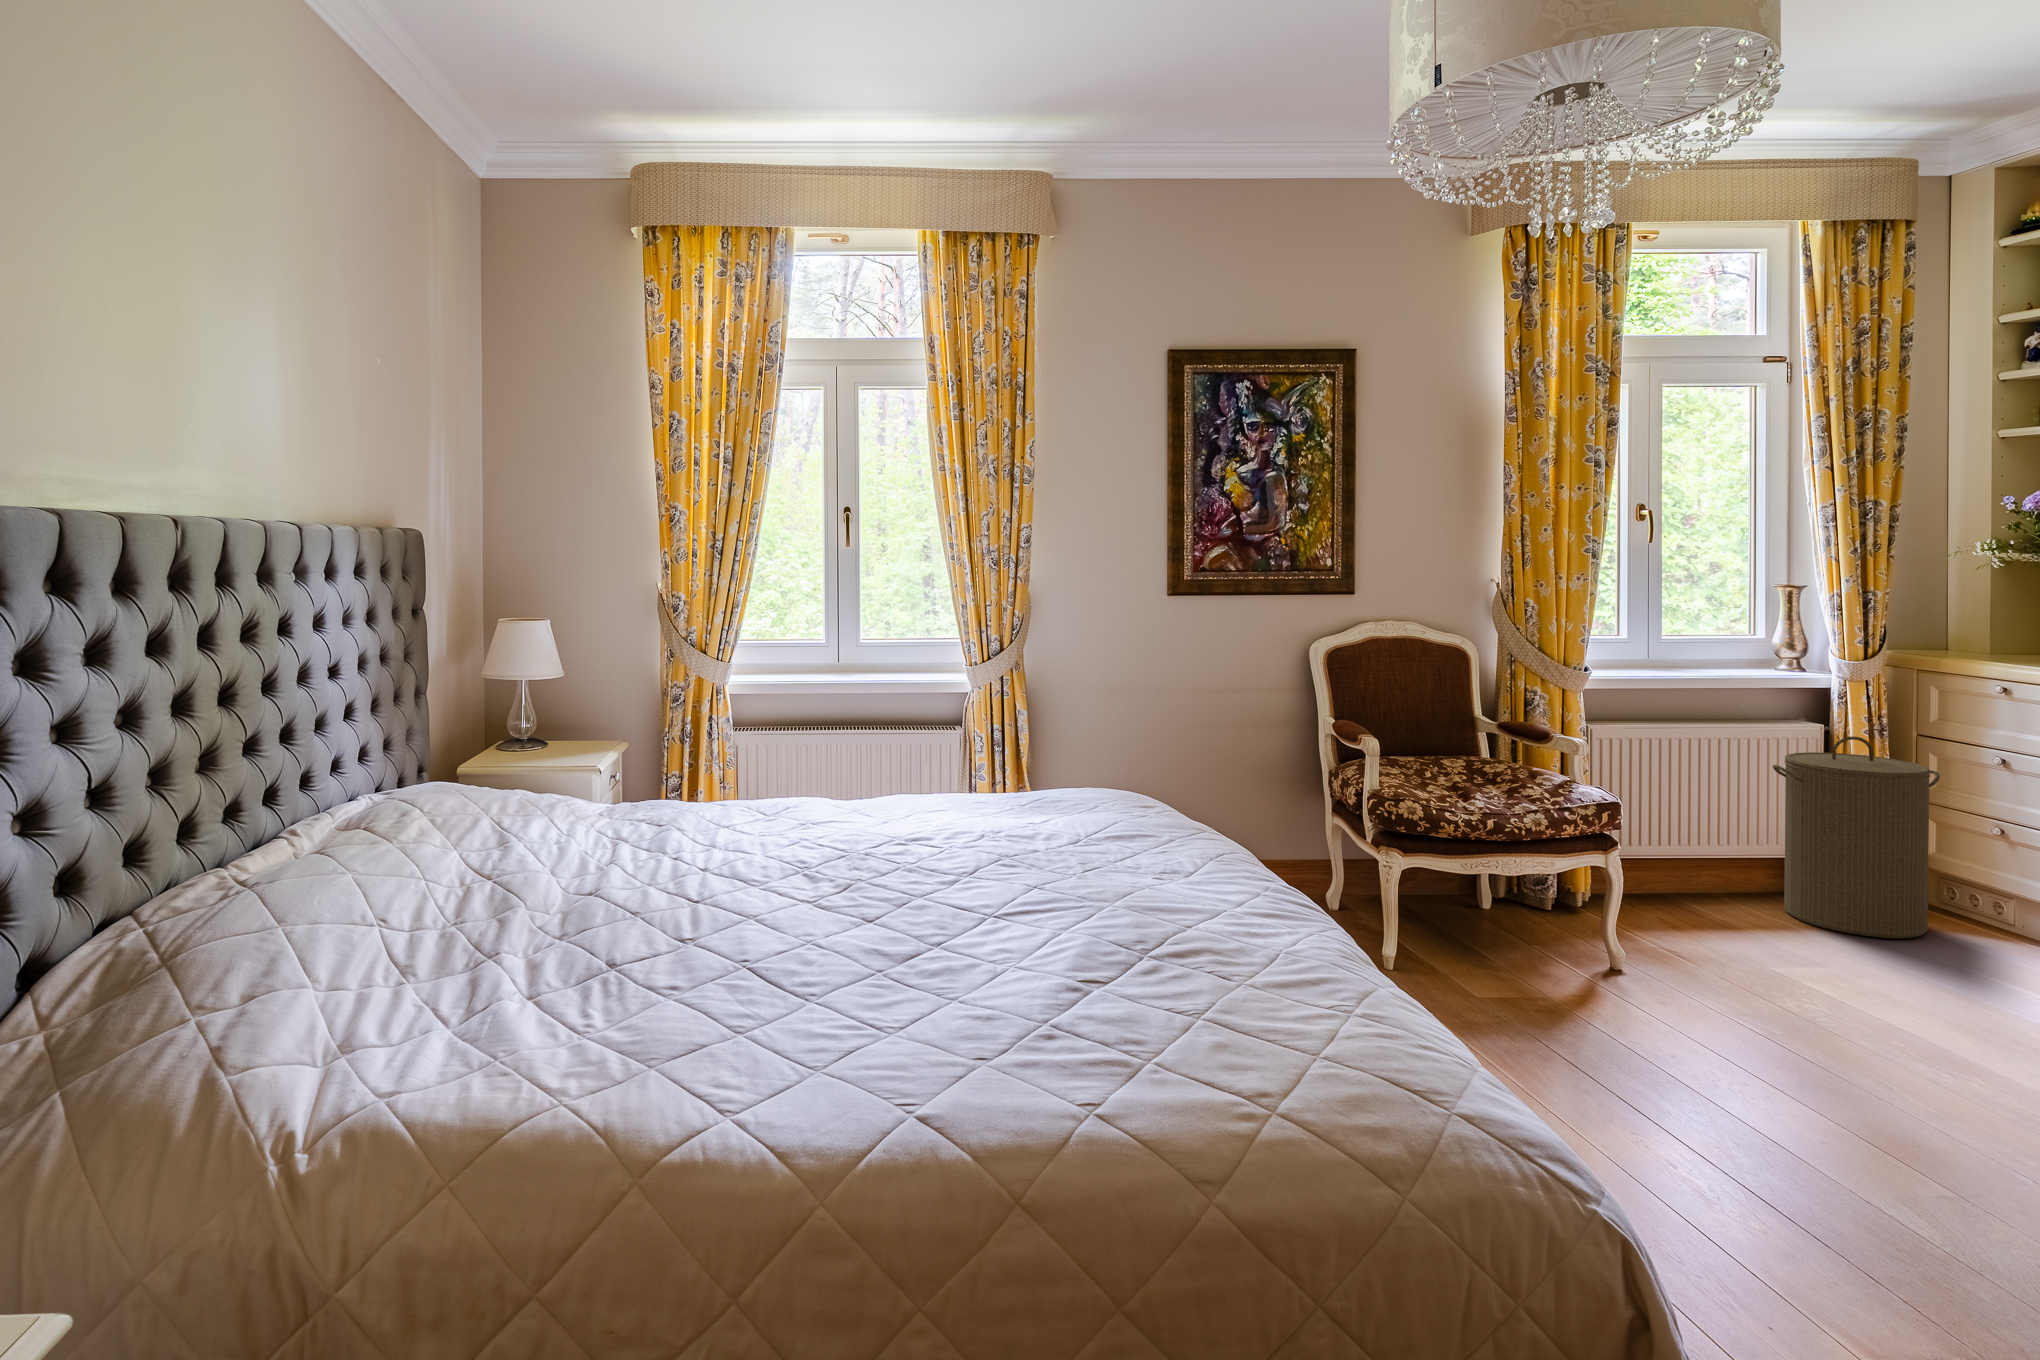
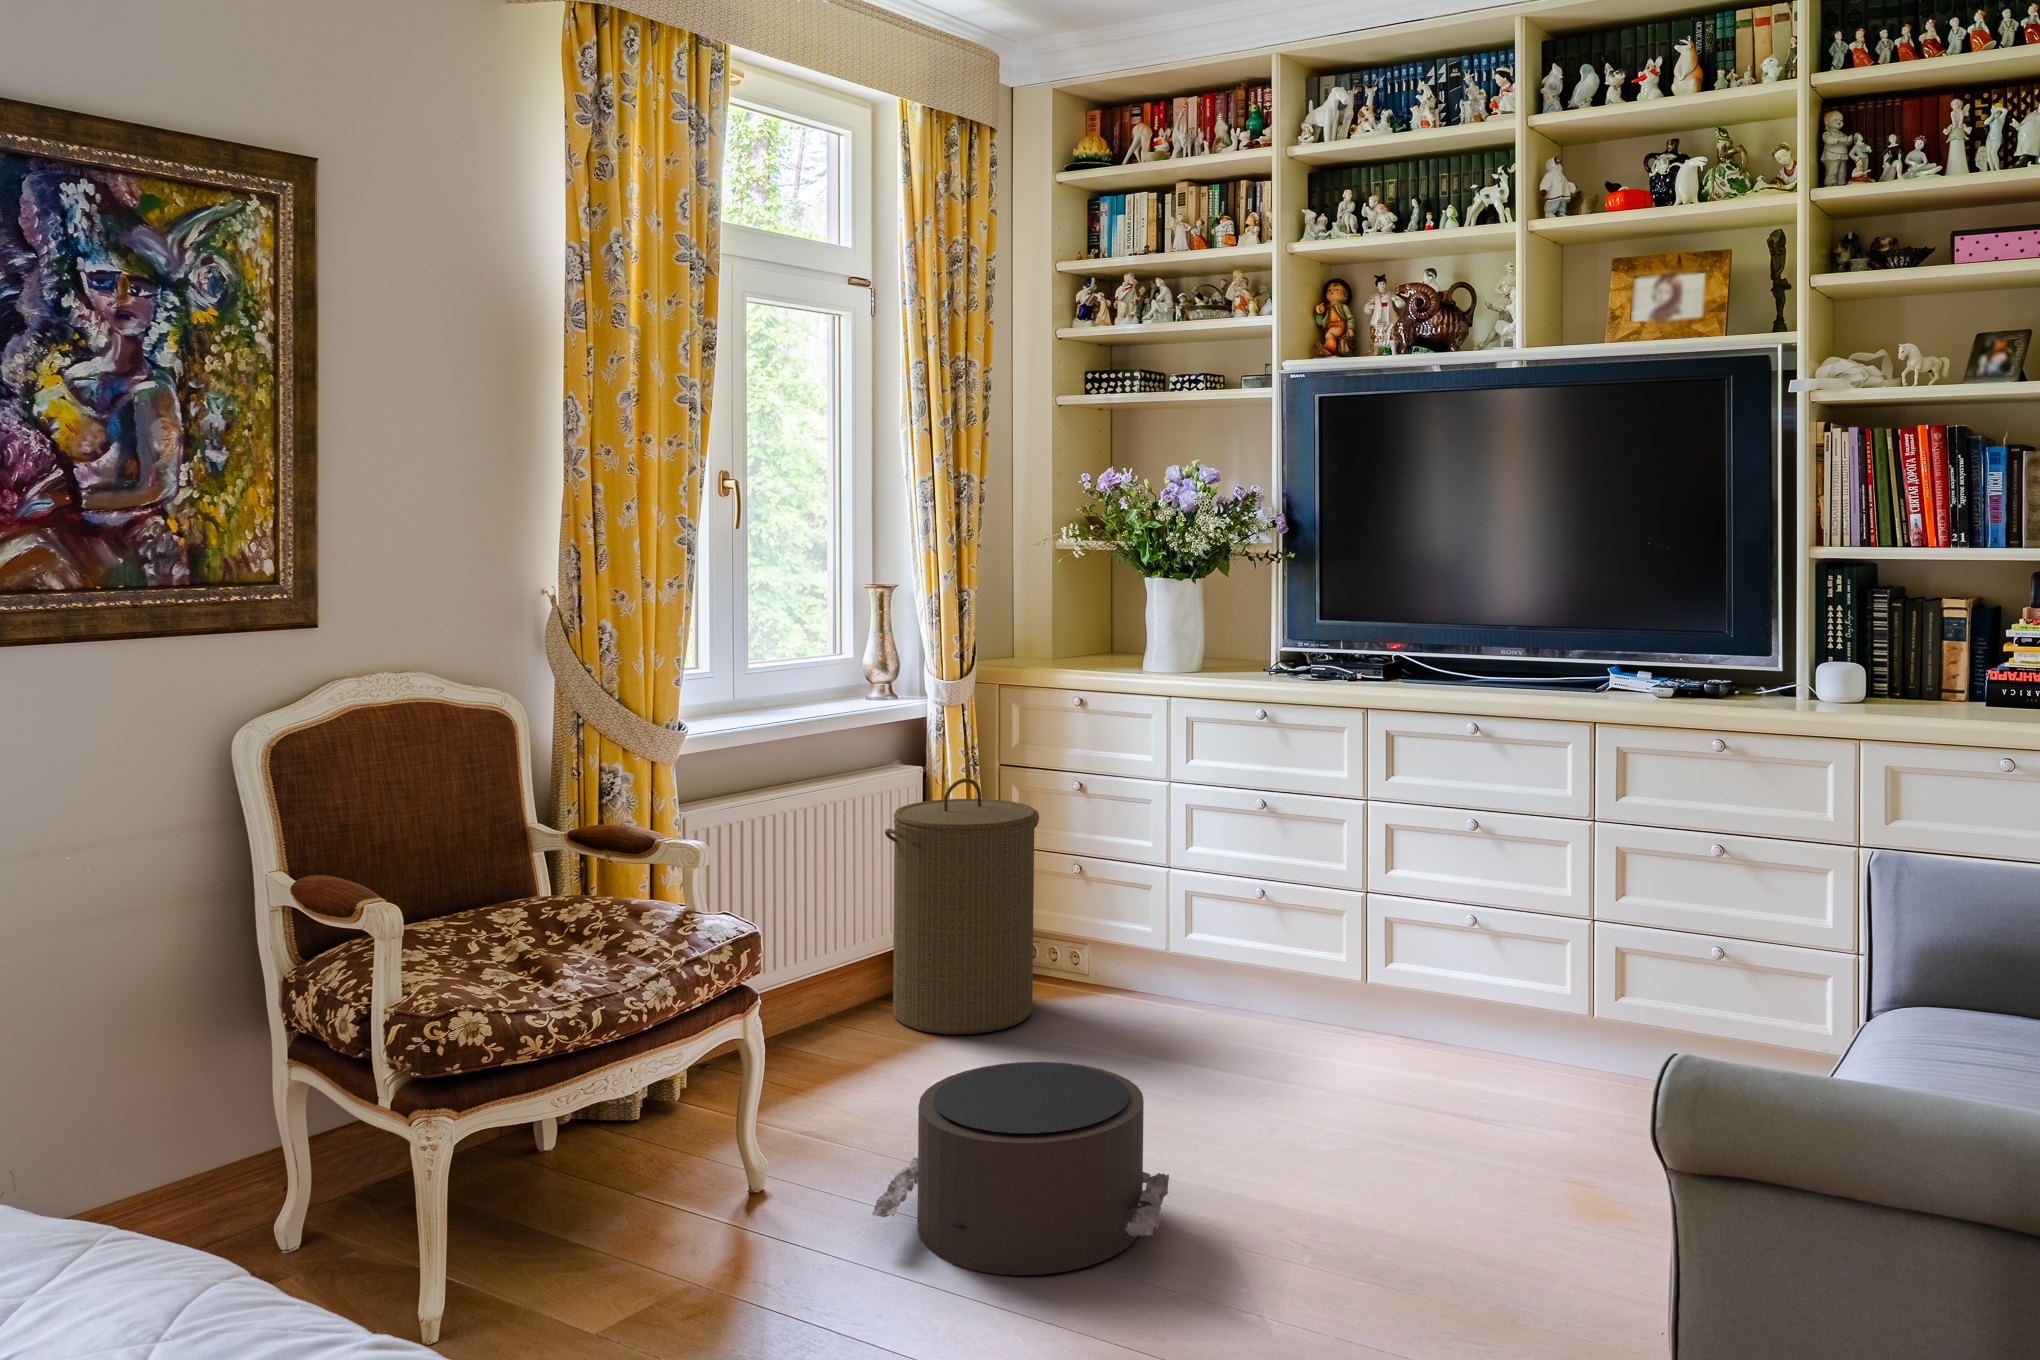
pouf: none [1681,926,1968,1082] -> present [872,1062,1169,1275]

